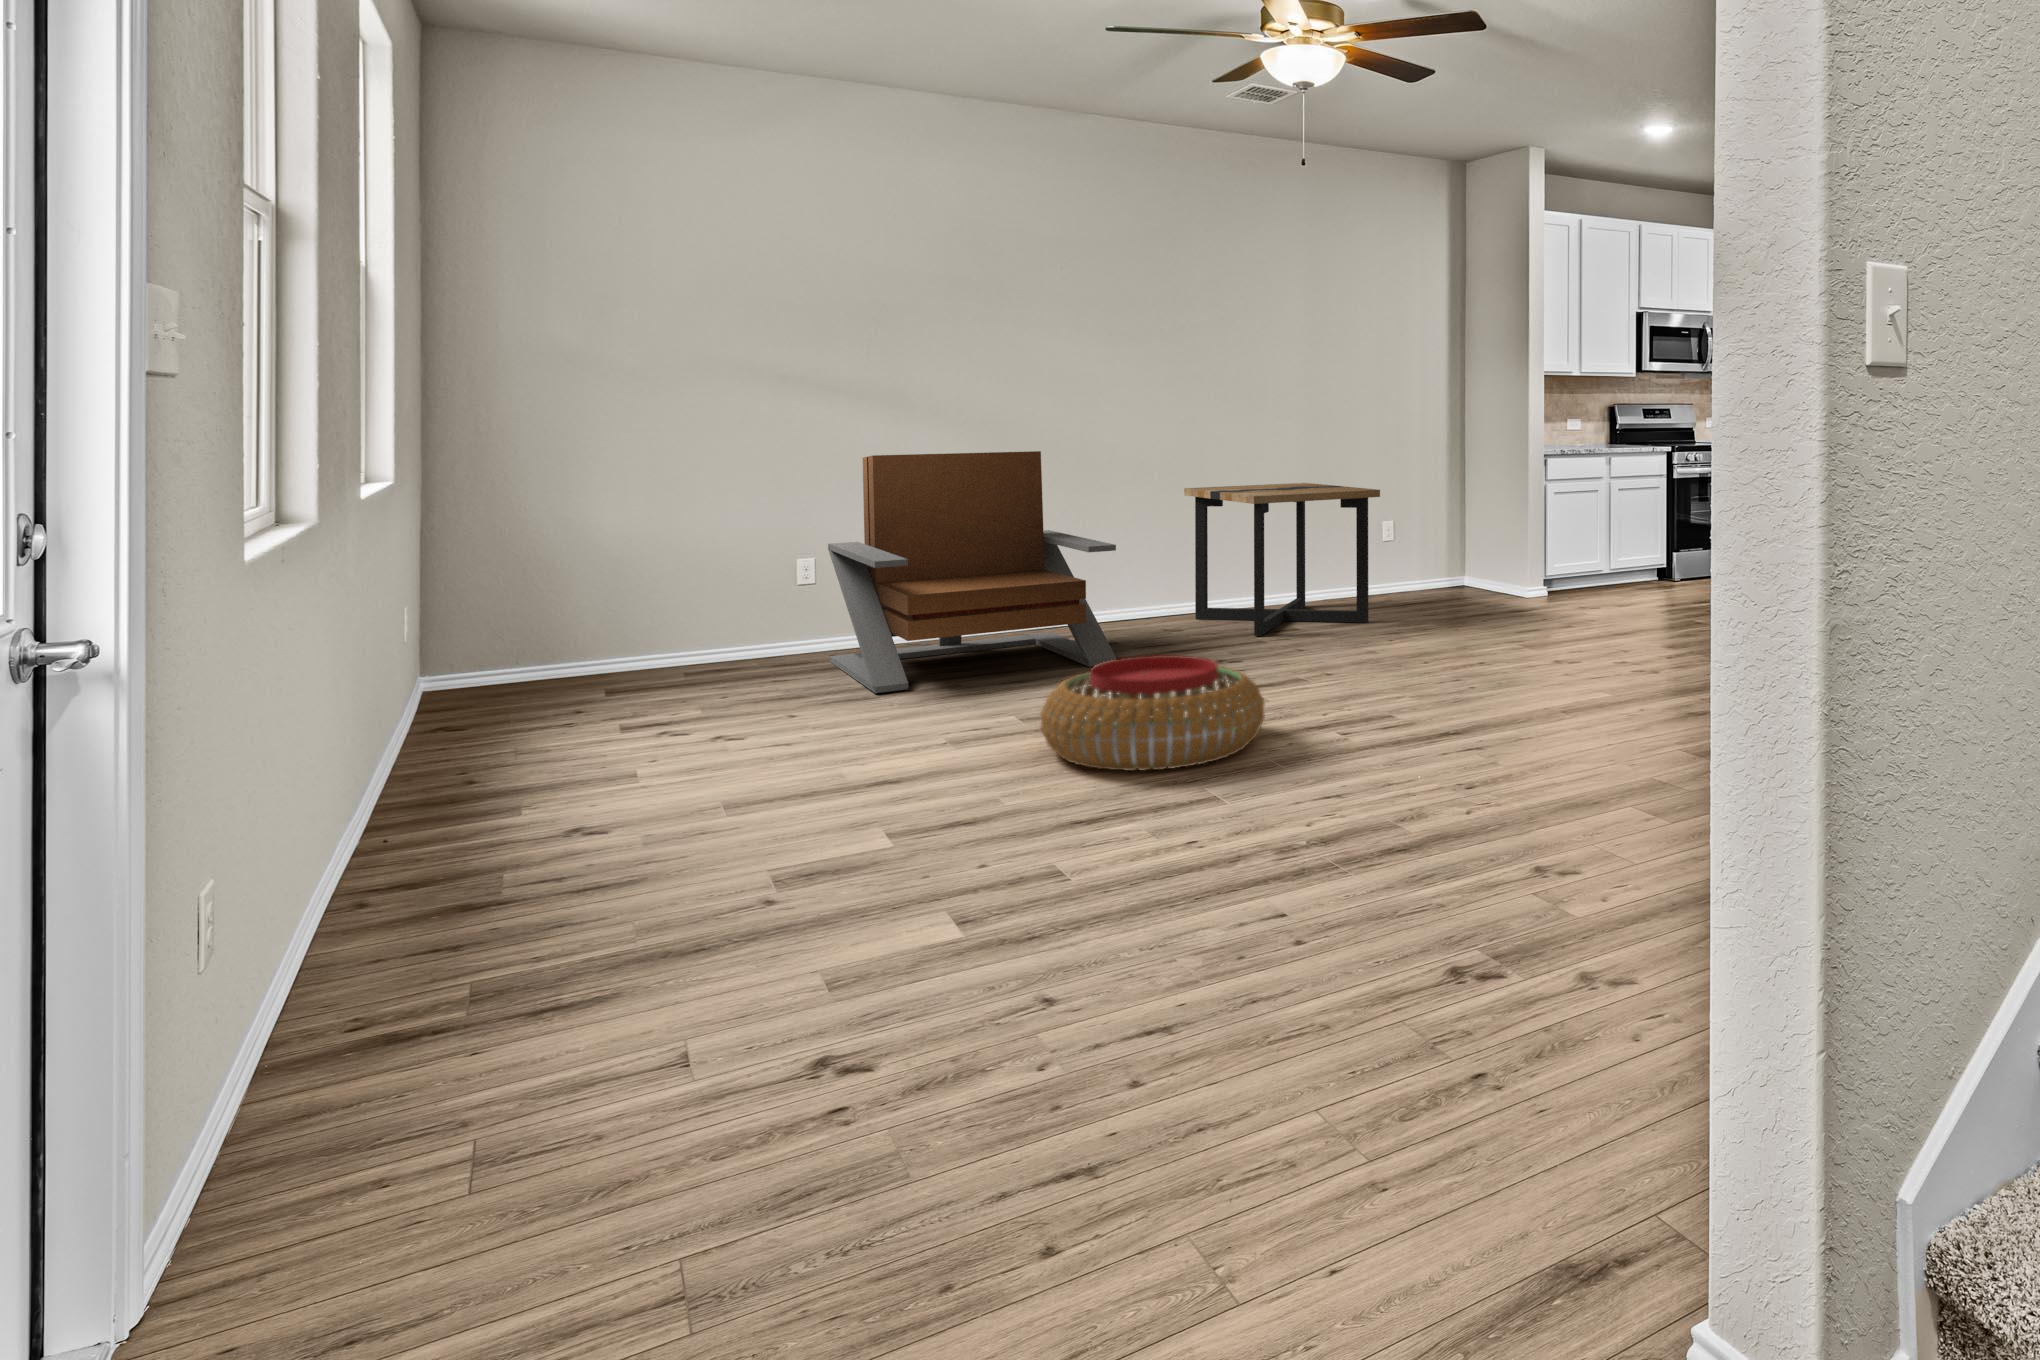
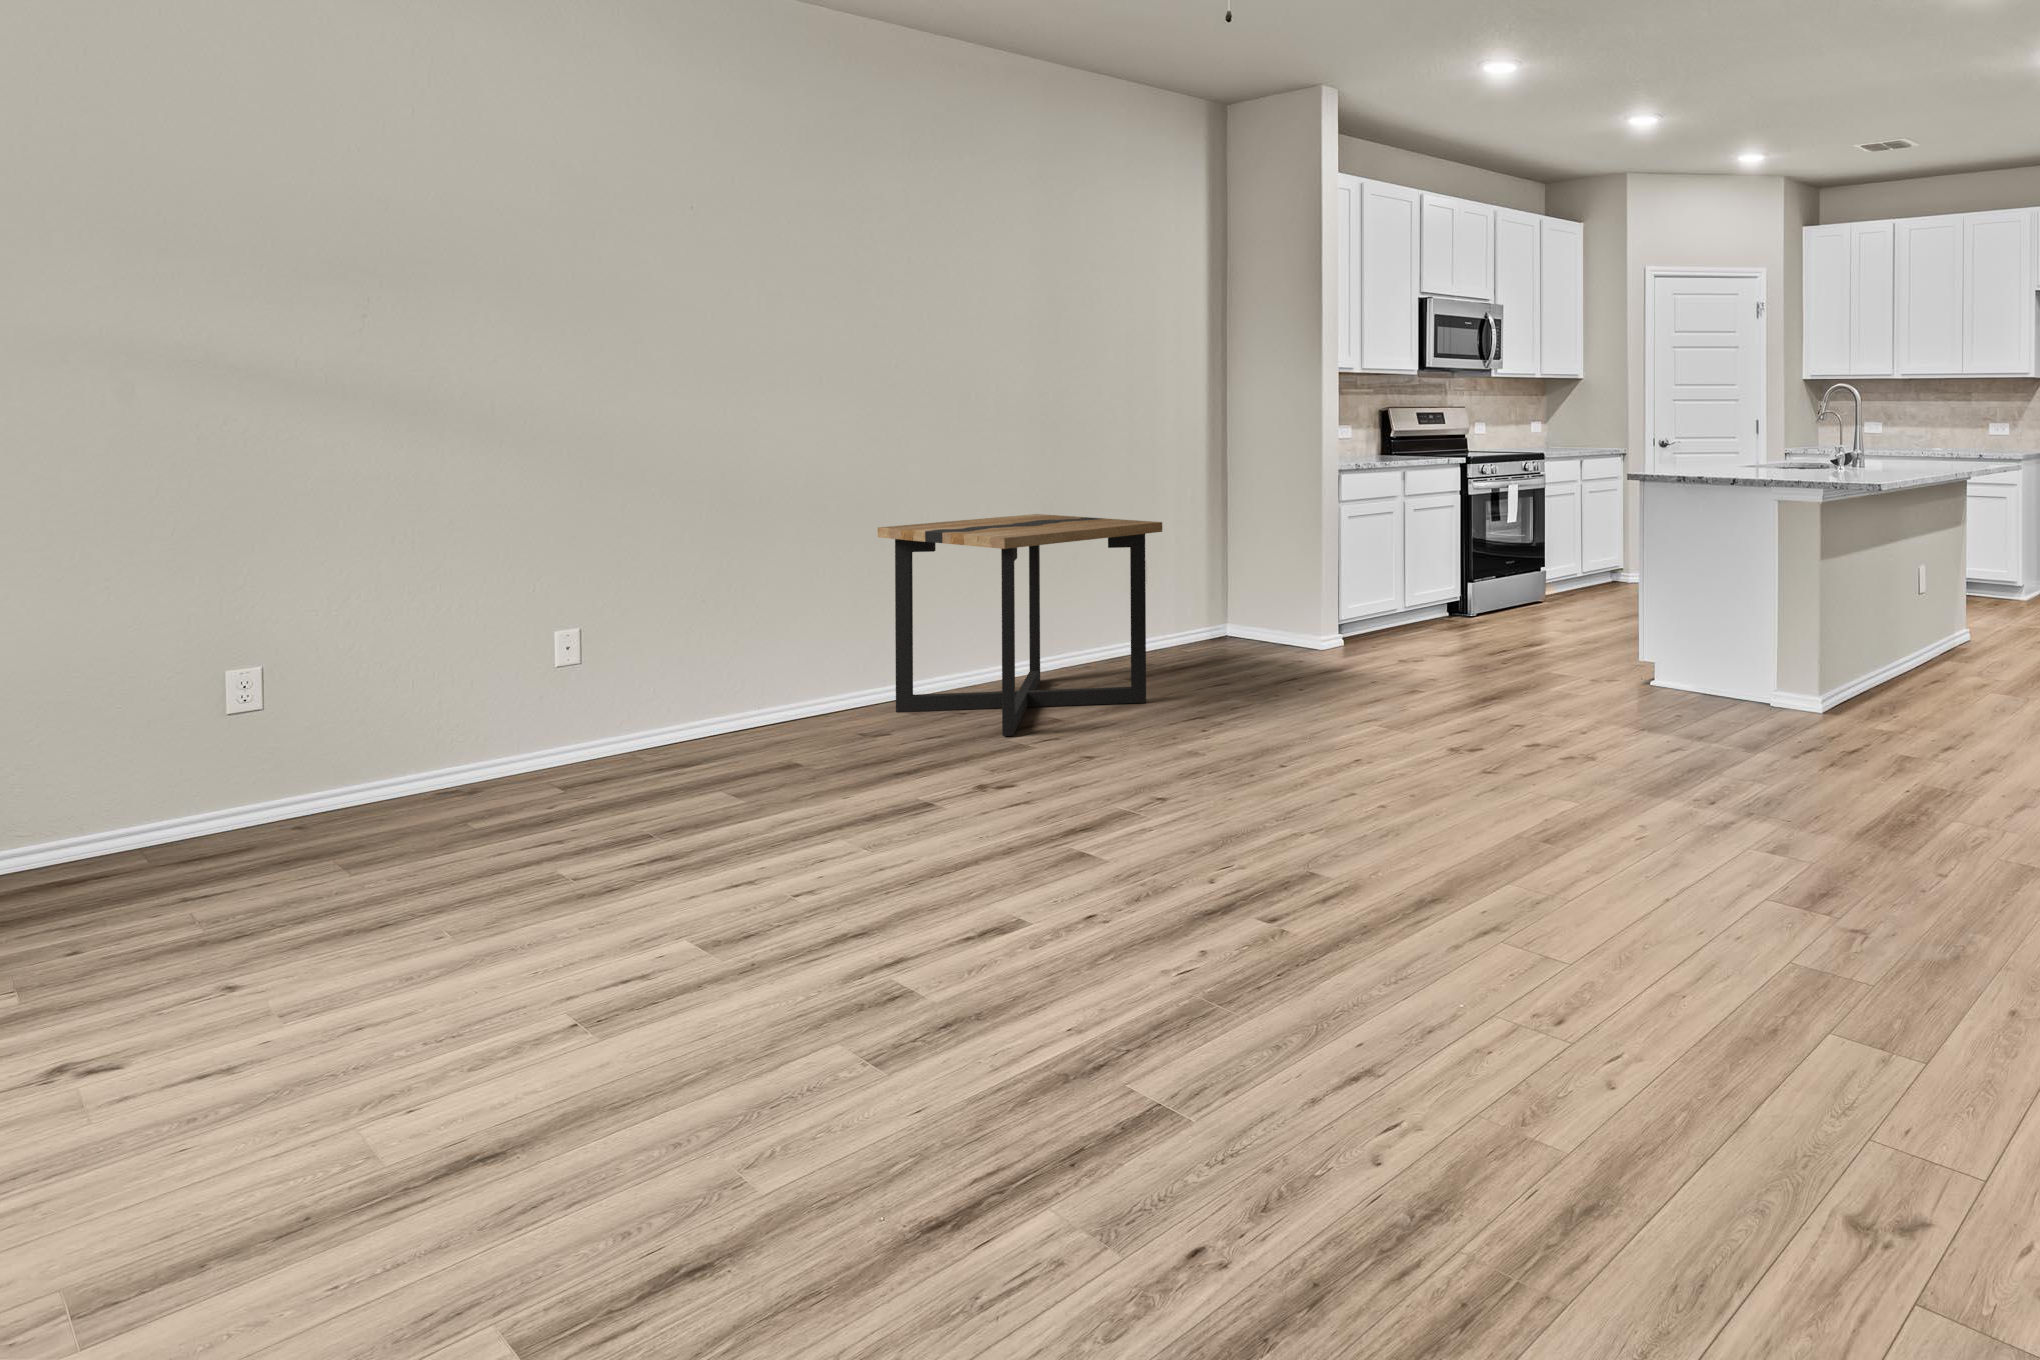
lounge chair: present [828,451,1116,693] -> none [290,480,817,912]
pouf: present [1041,655,1265,771] -> none [774,820,1170,1065]

